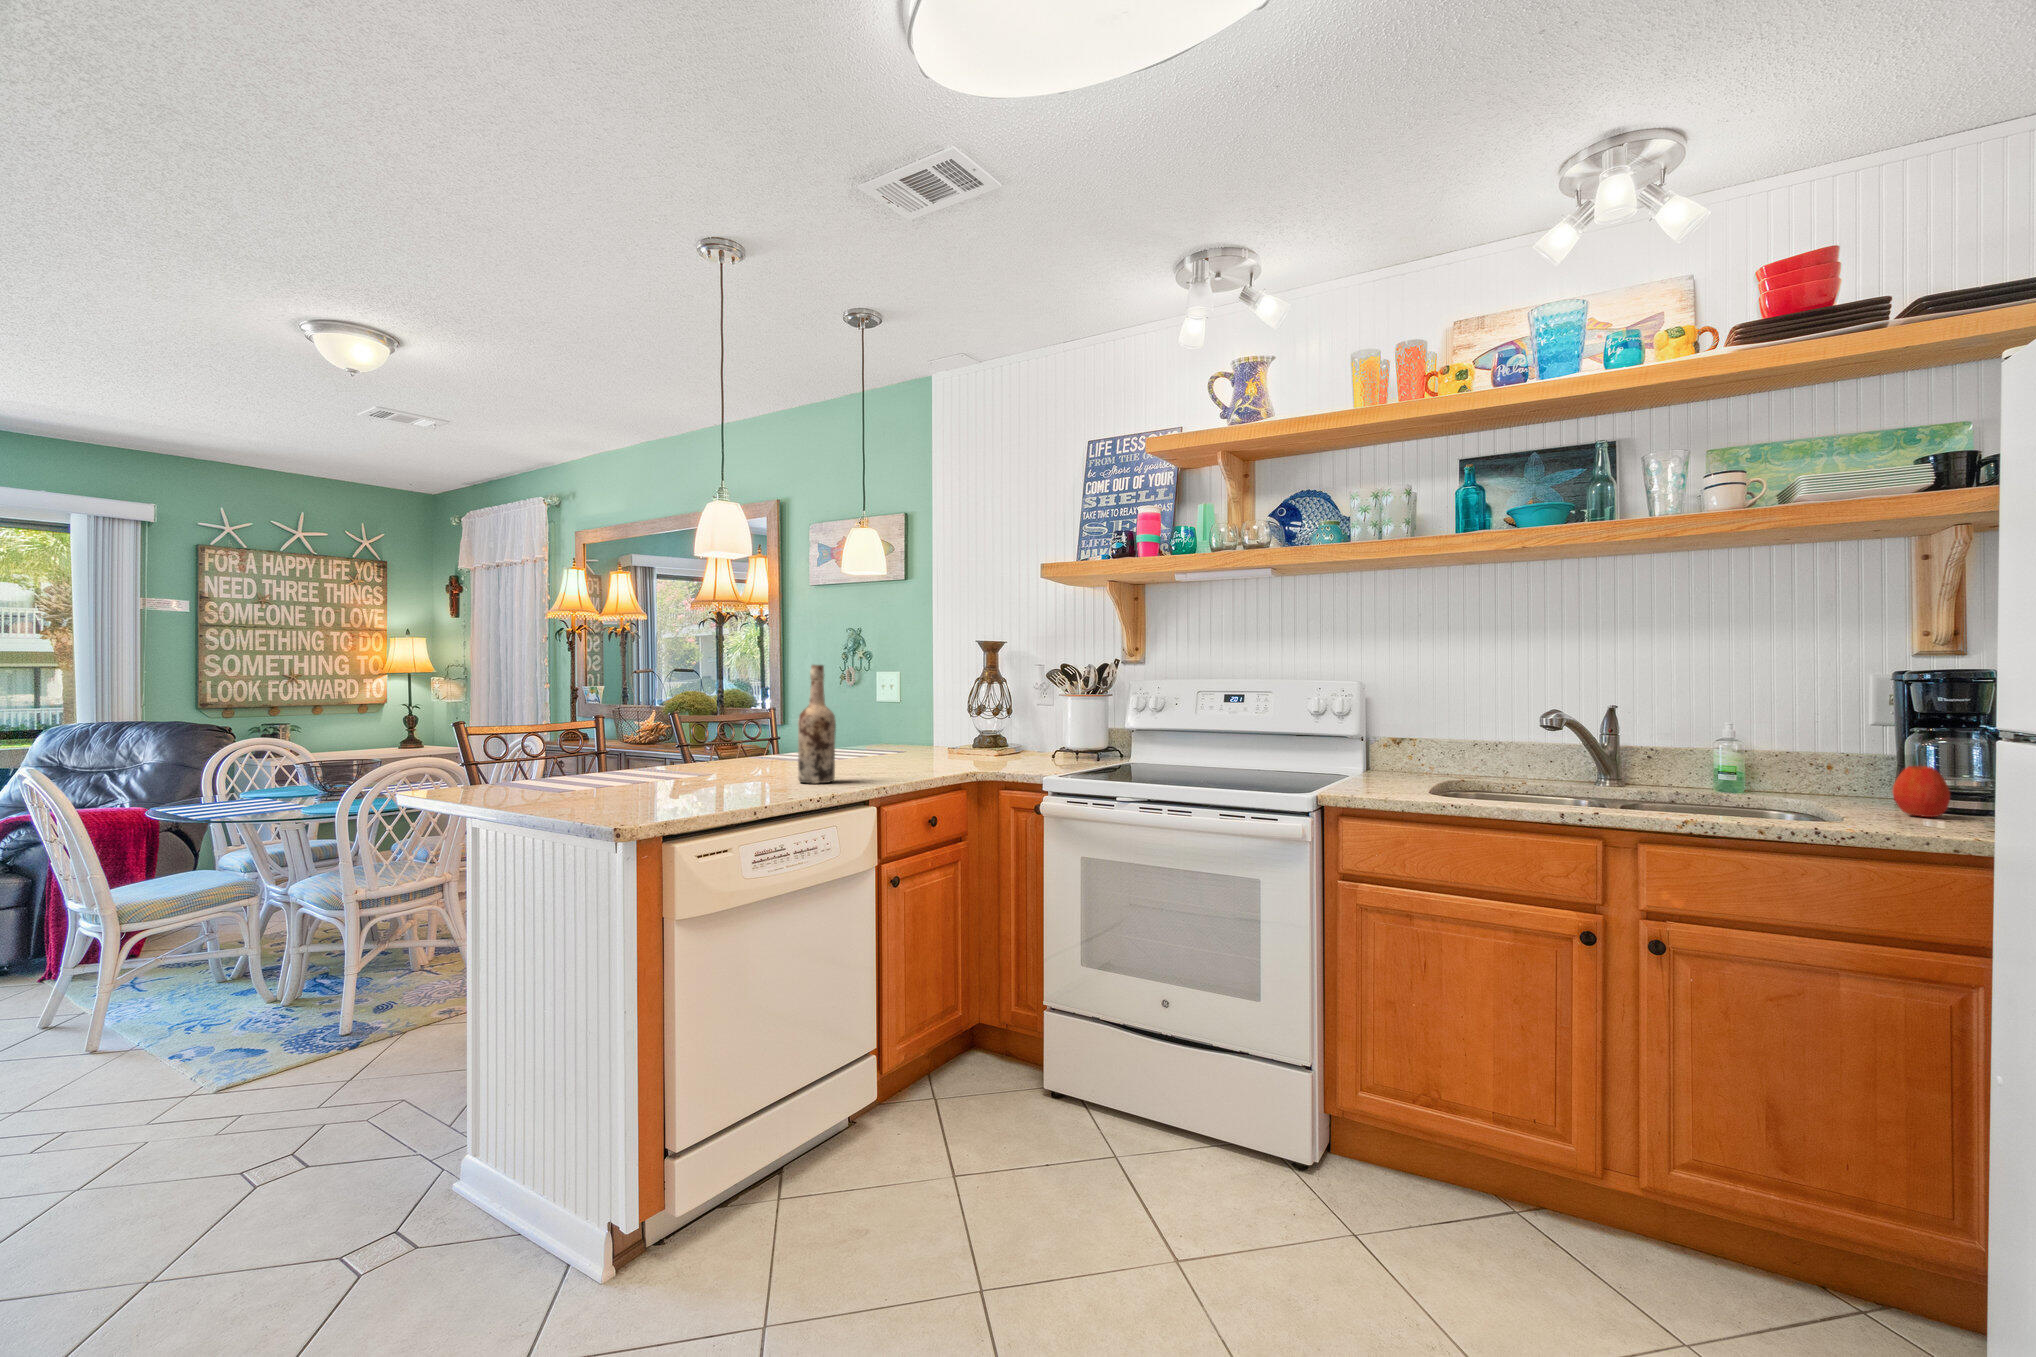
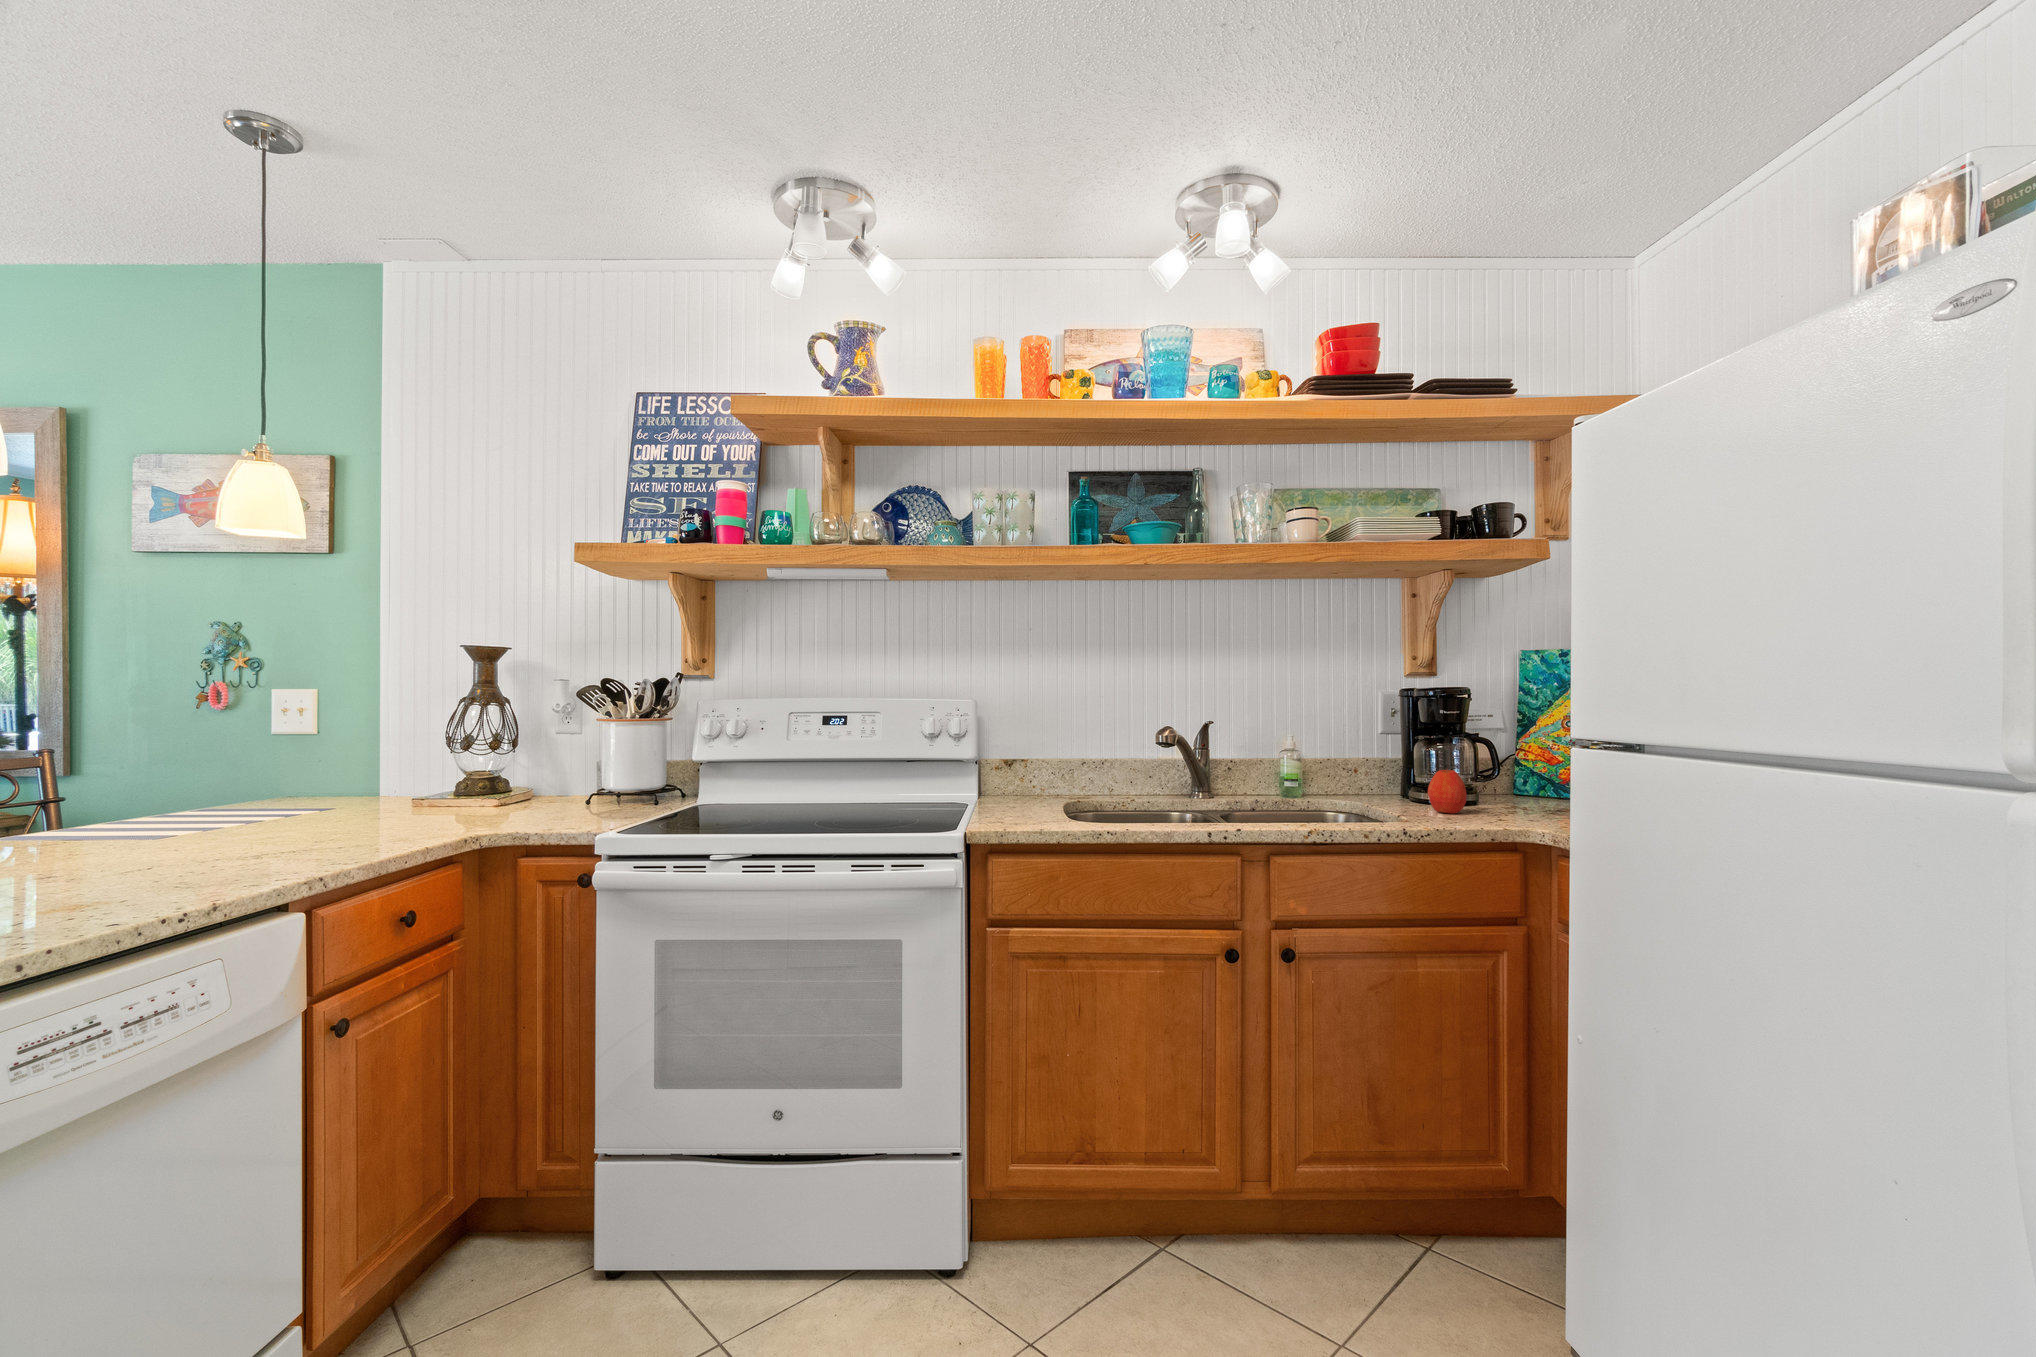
wine bottle: present [798,665,836,784] -> none [132,675,219,884]

